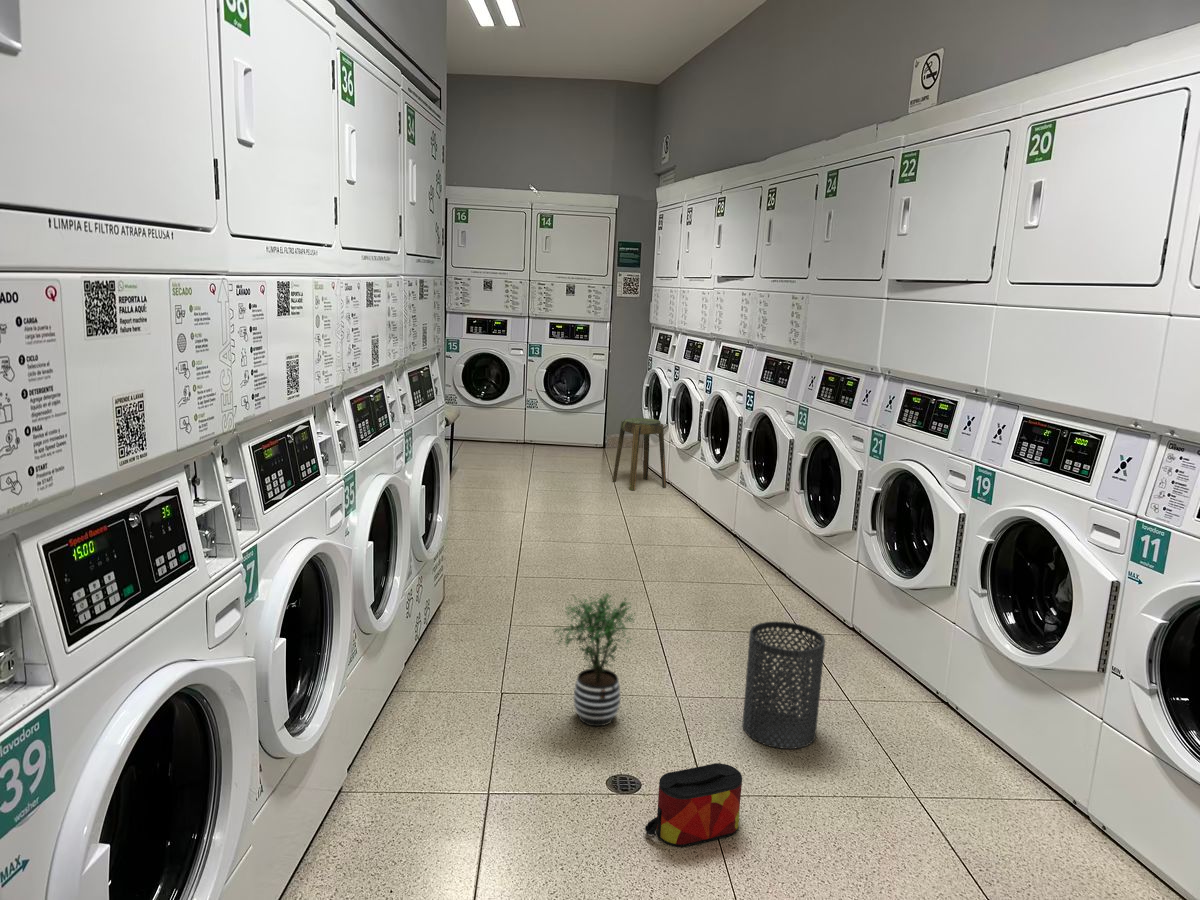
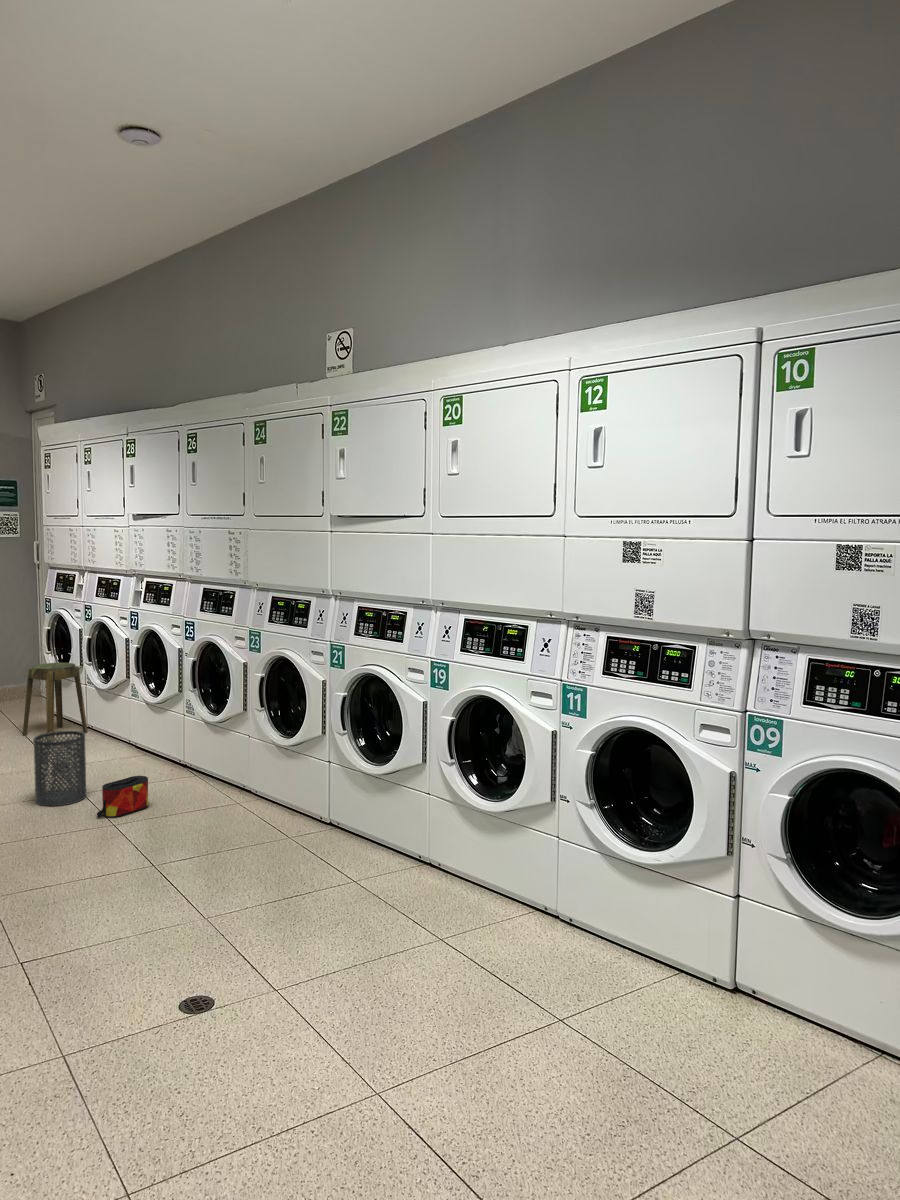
potted plant: present [555,593,635,726] -> none [79,837,178,984]
trash can: present [742,621,825,749] -> present [33,731,86,806]
bag: present [645,763,742,847] -> present [97,776,149,818]

